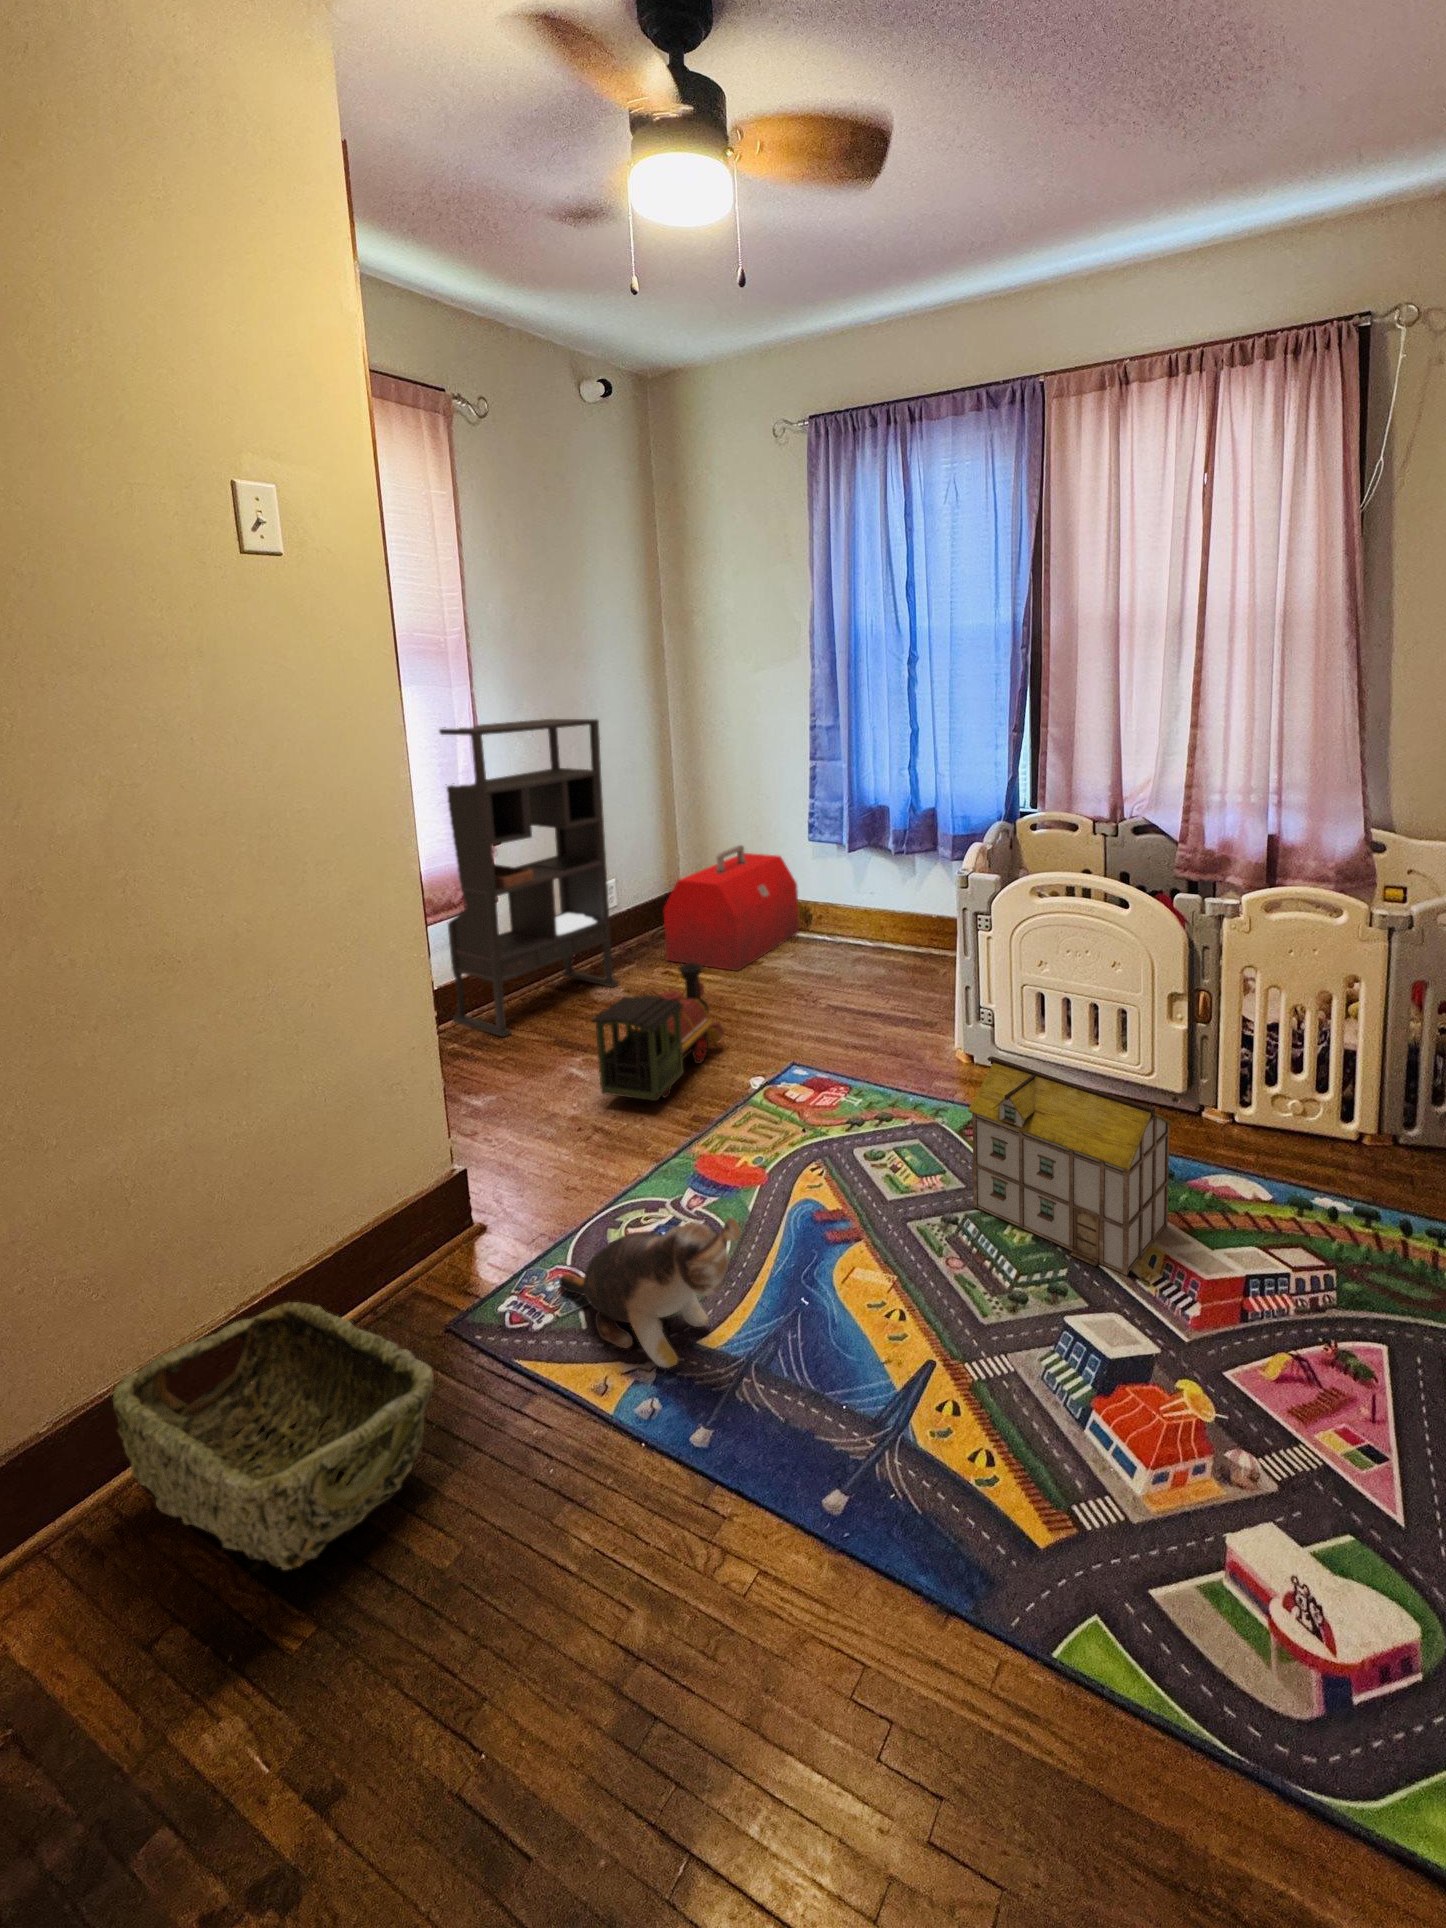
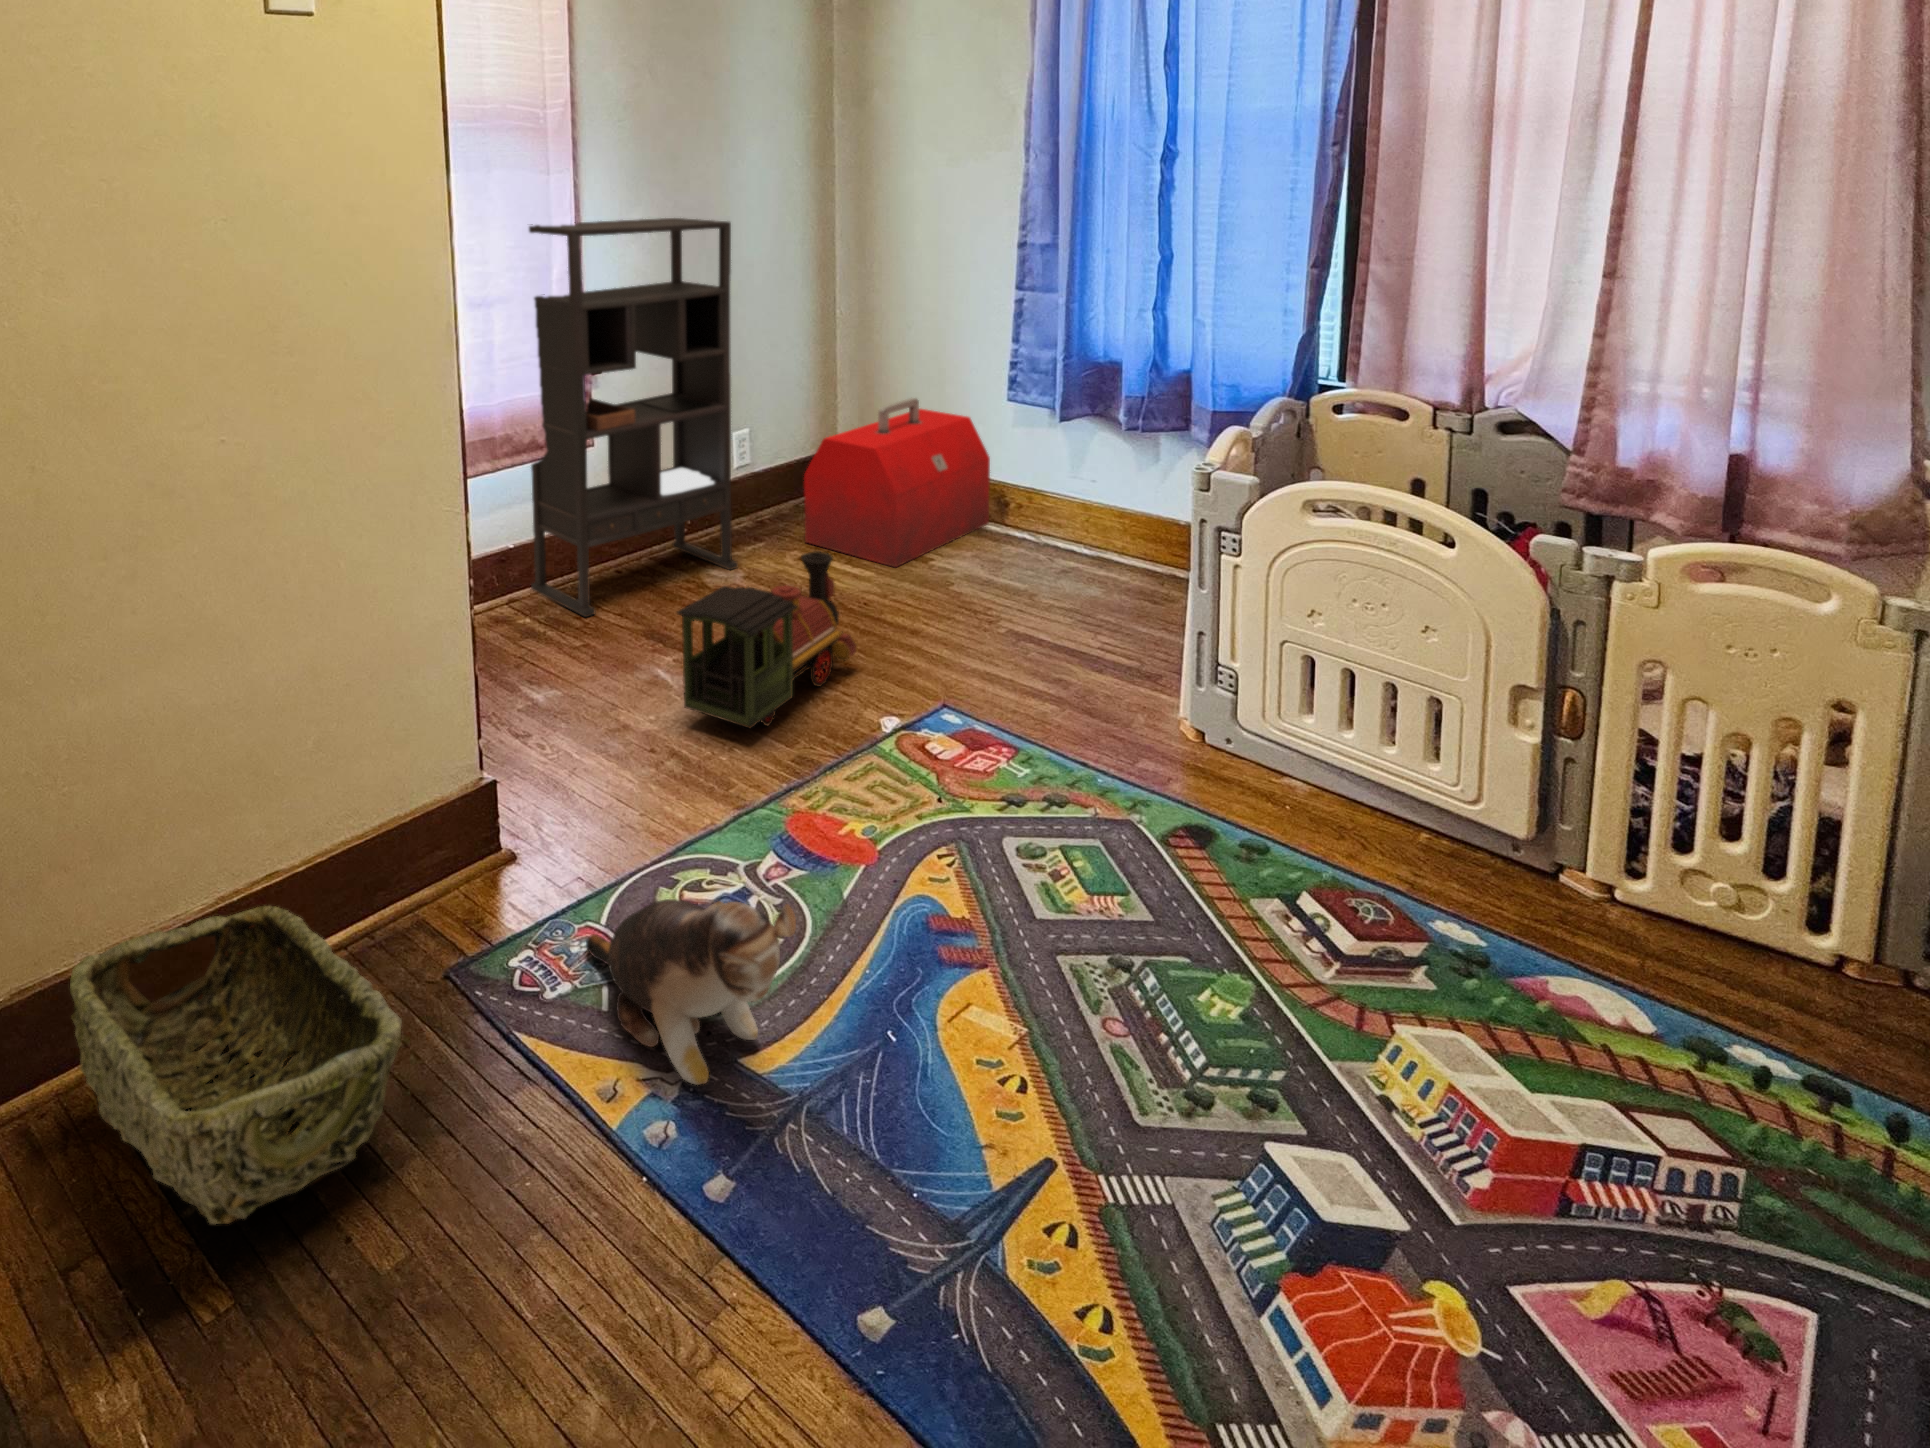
toy house: present [968,1056,1173,1276] -> none [1158,740,1481,1102]

